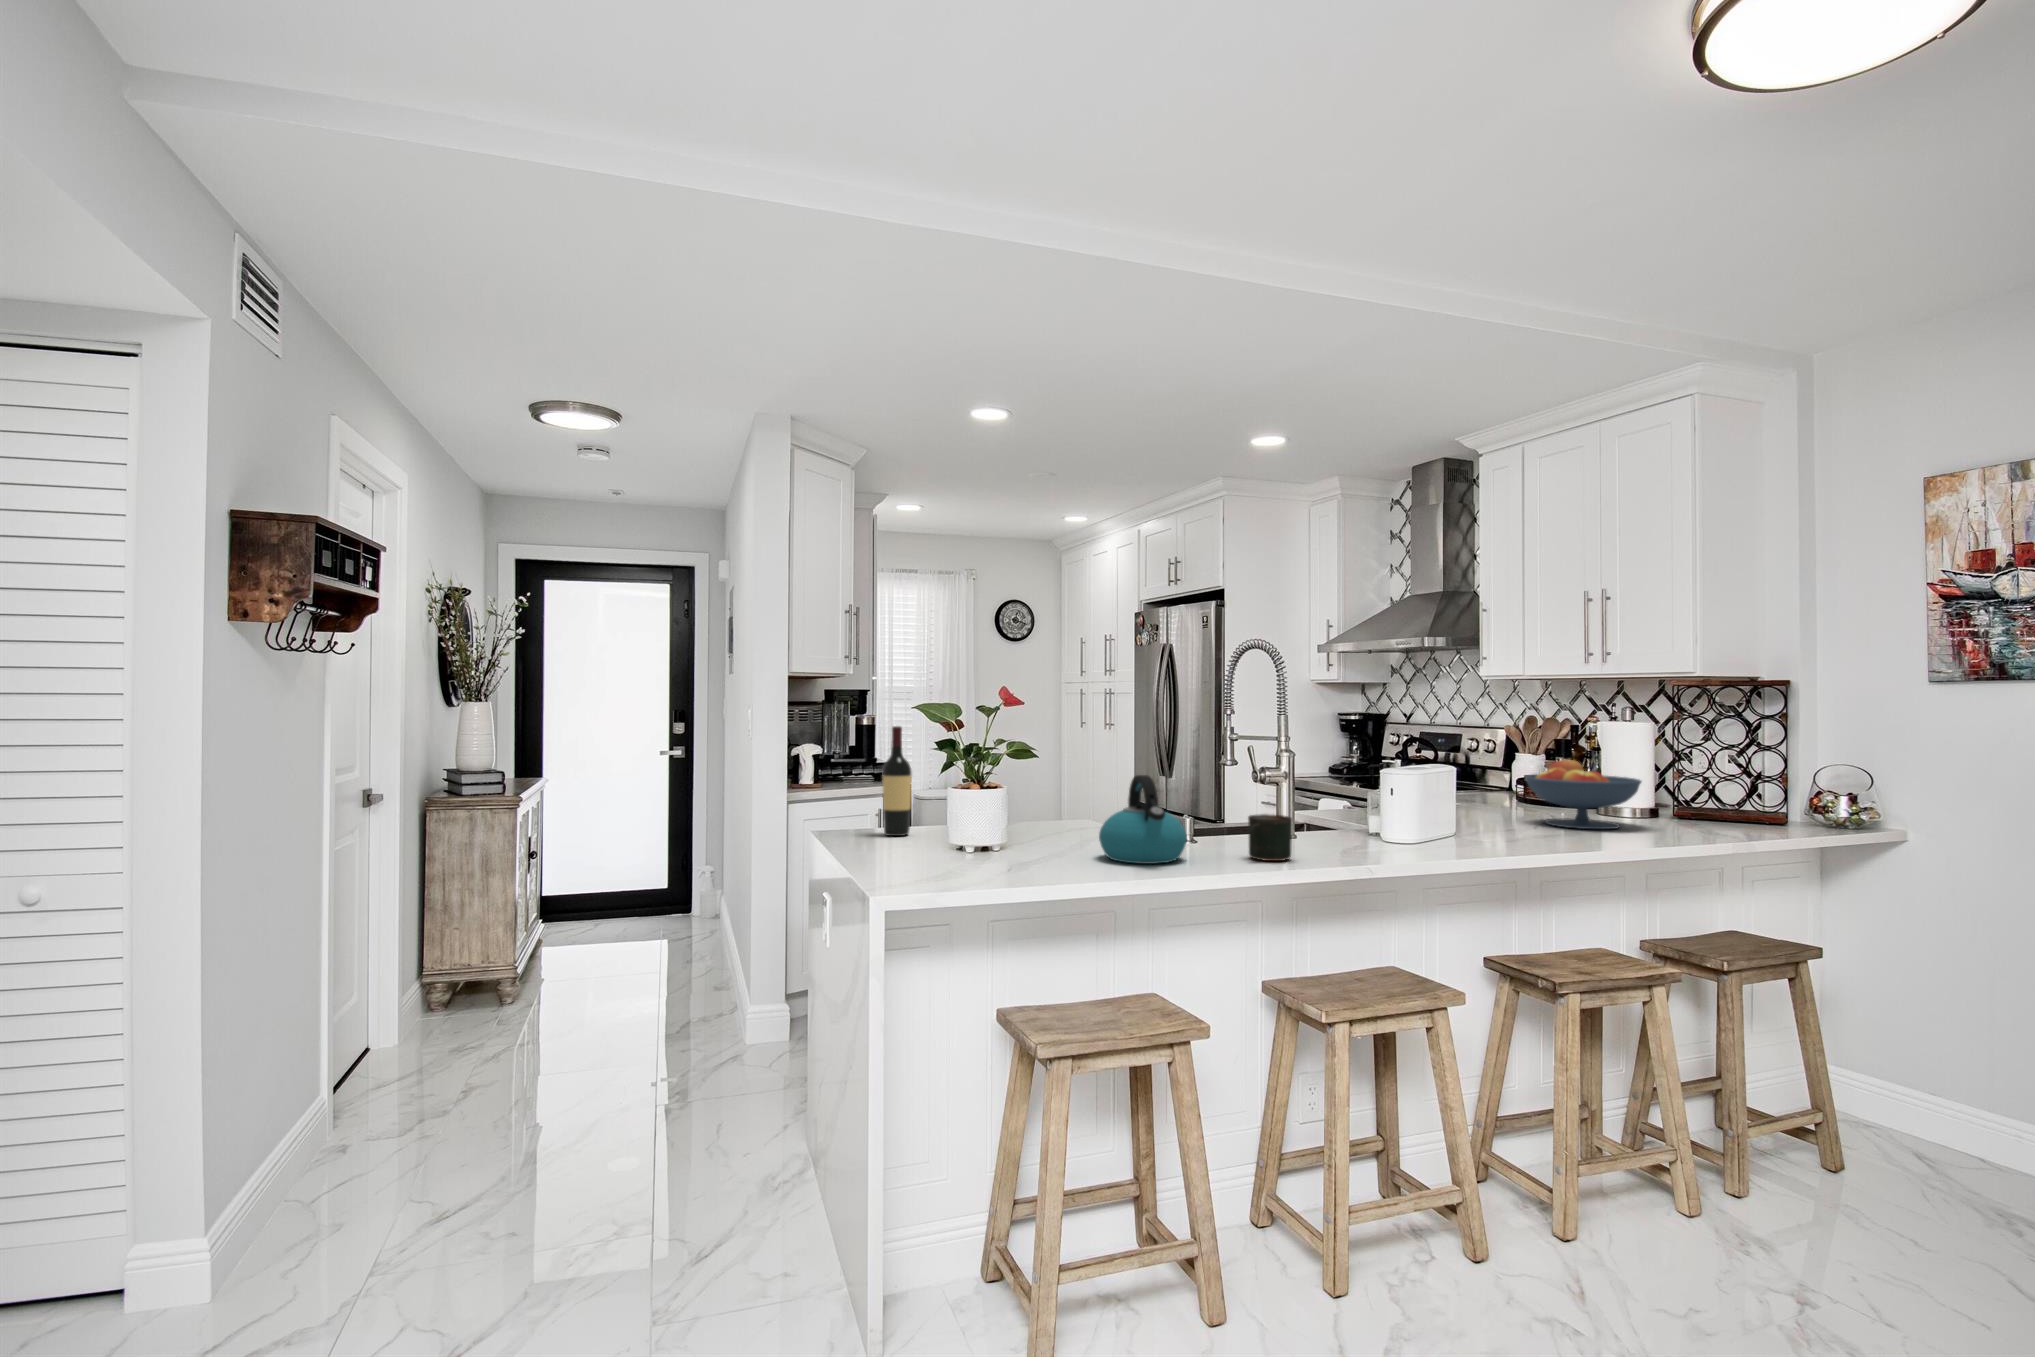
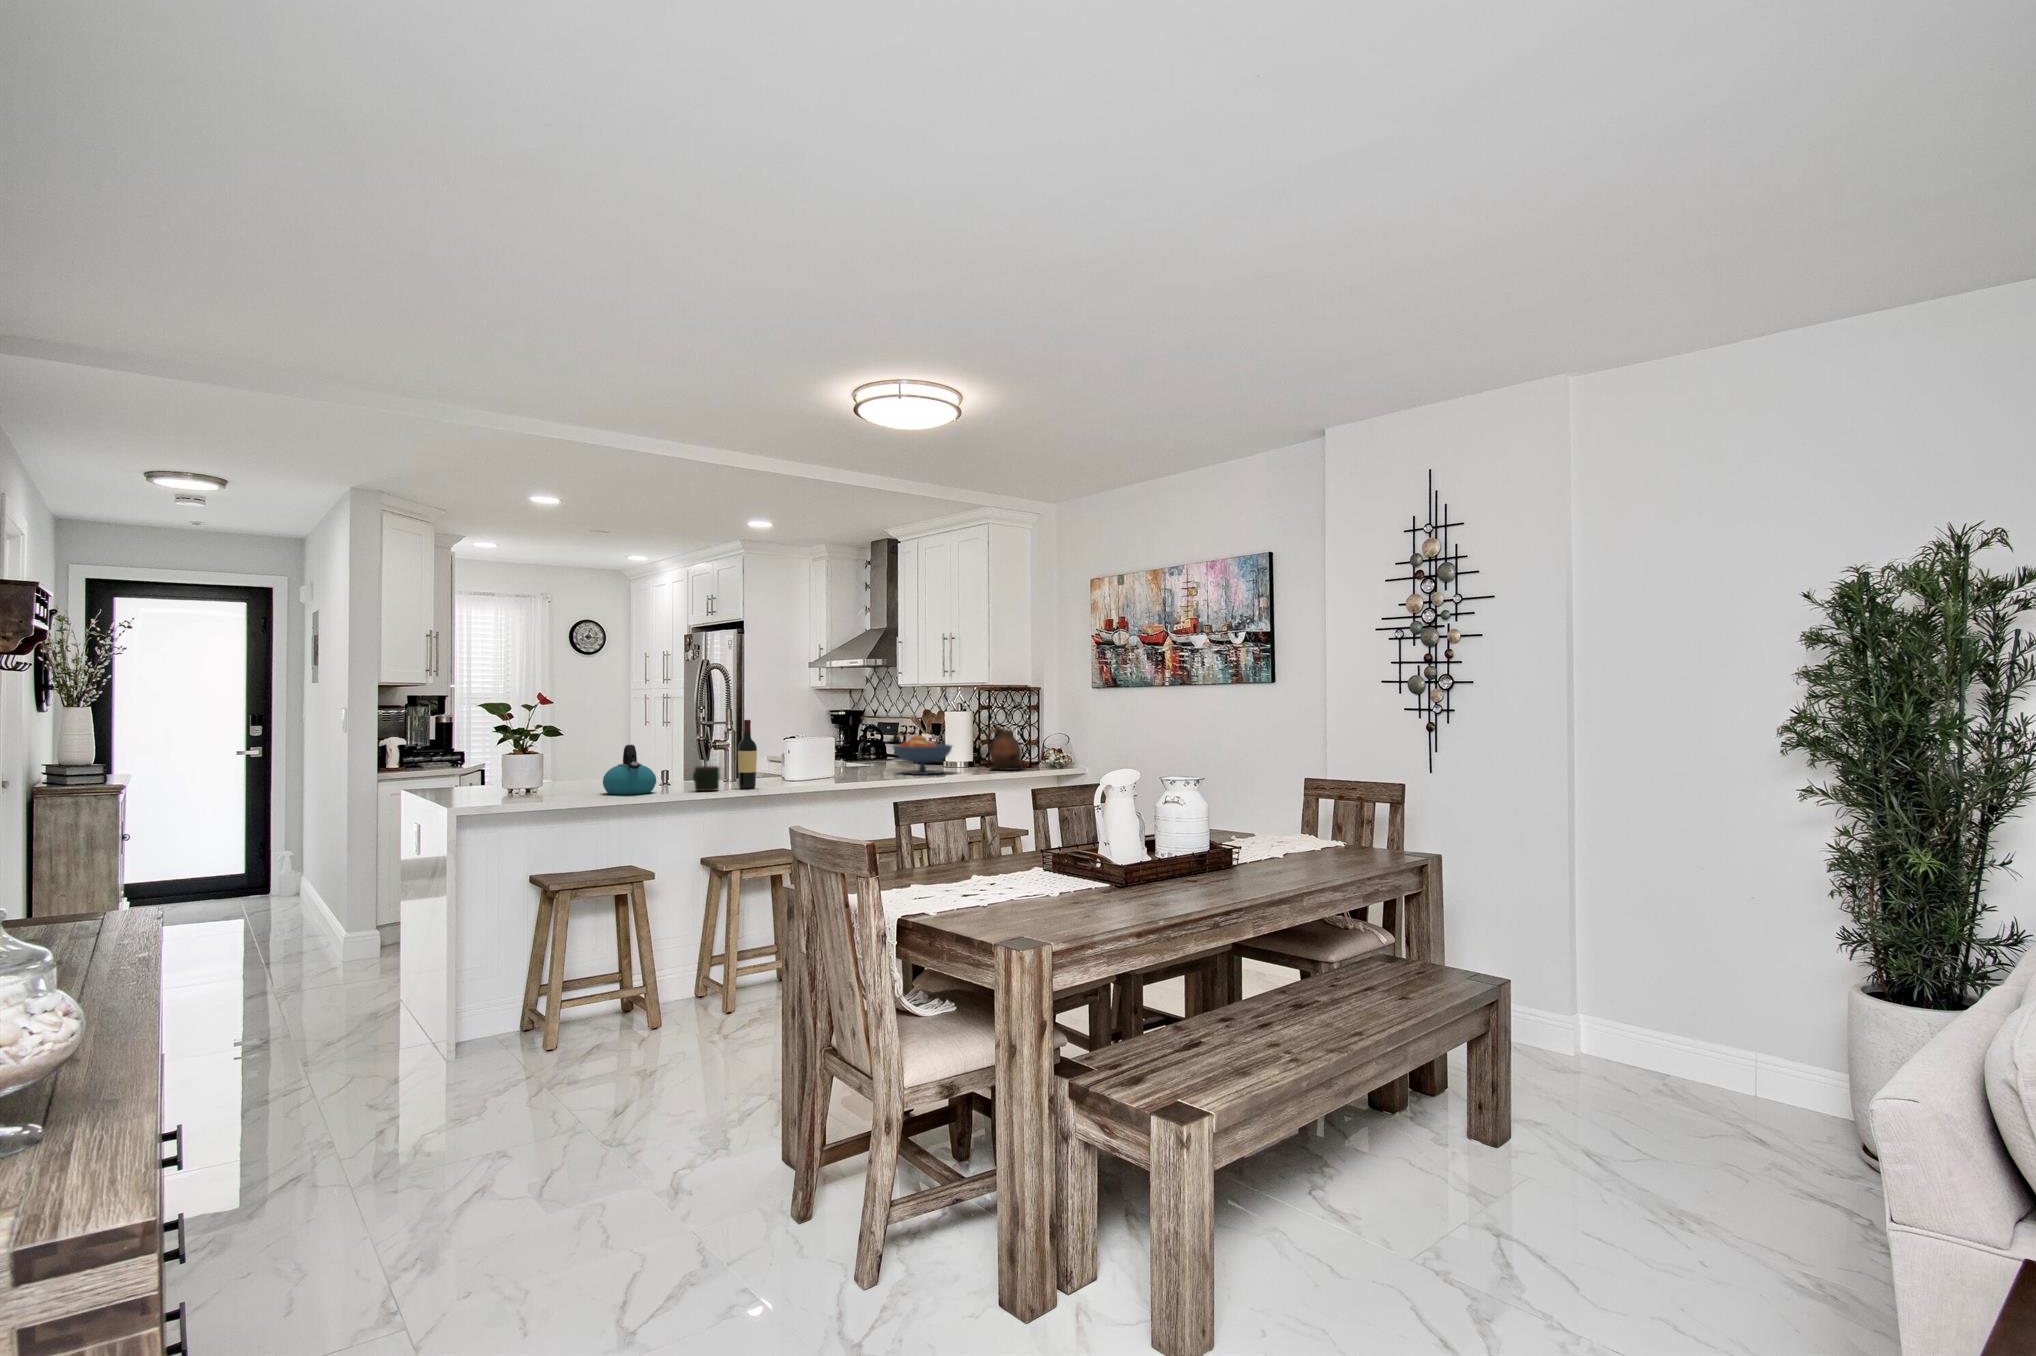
wine bottle: present [882,726,912,836] -> present [738,720,757,789]
ceramic pitcher: none [1681,744,1758,826] -> present [986,725,1023,770]

